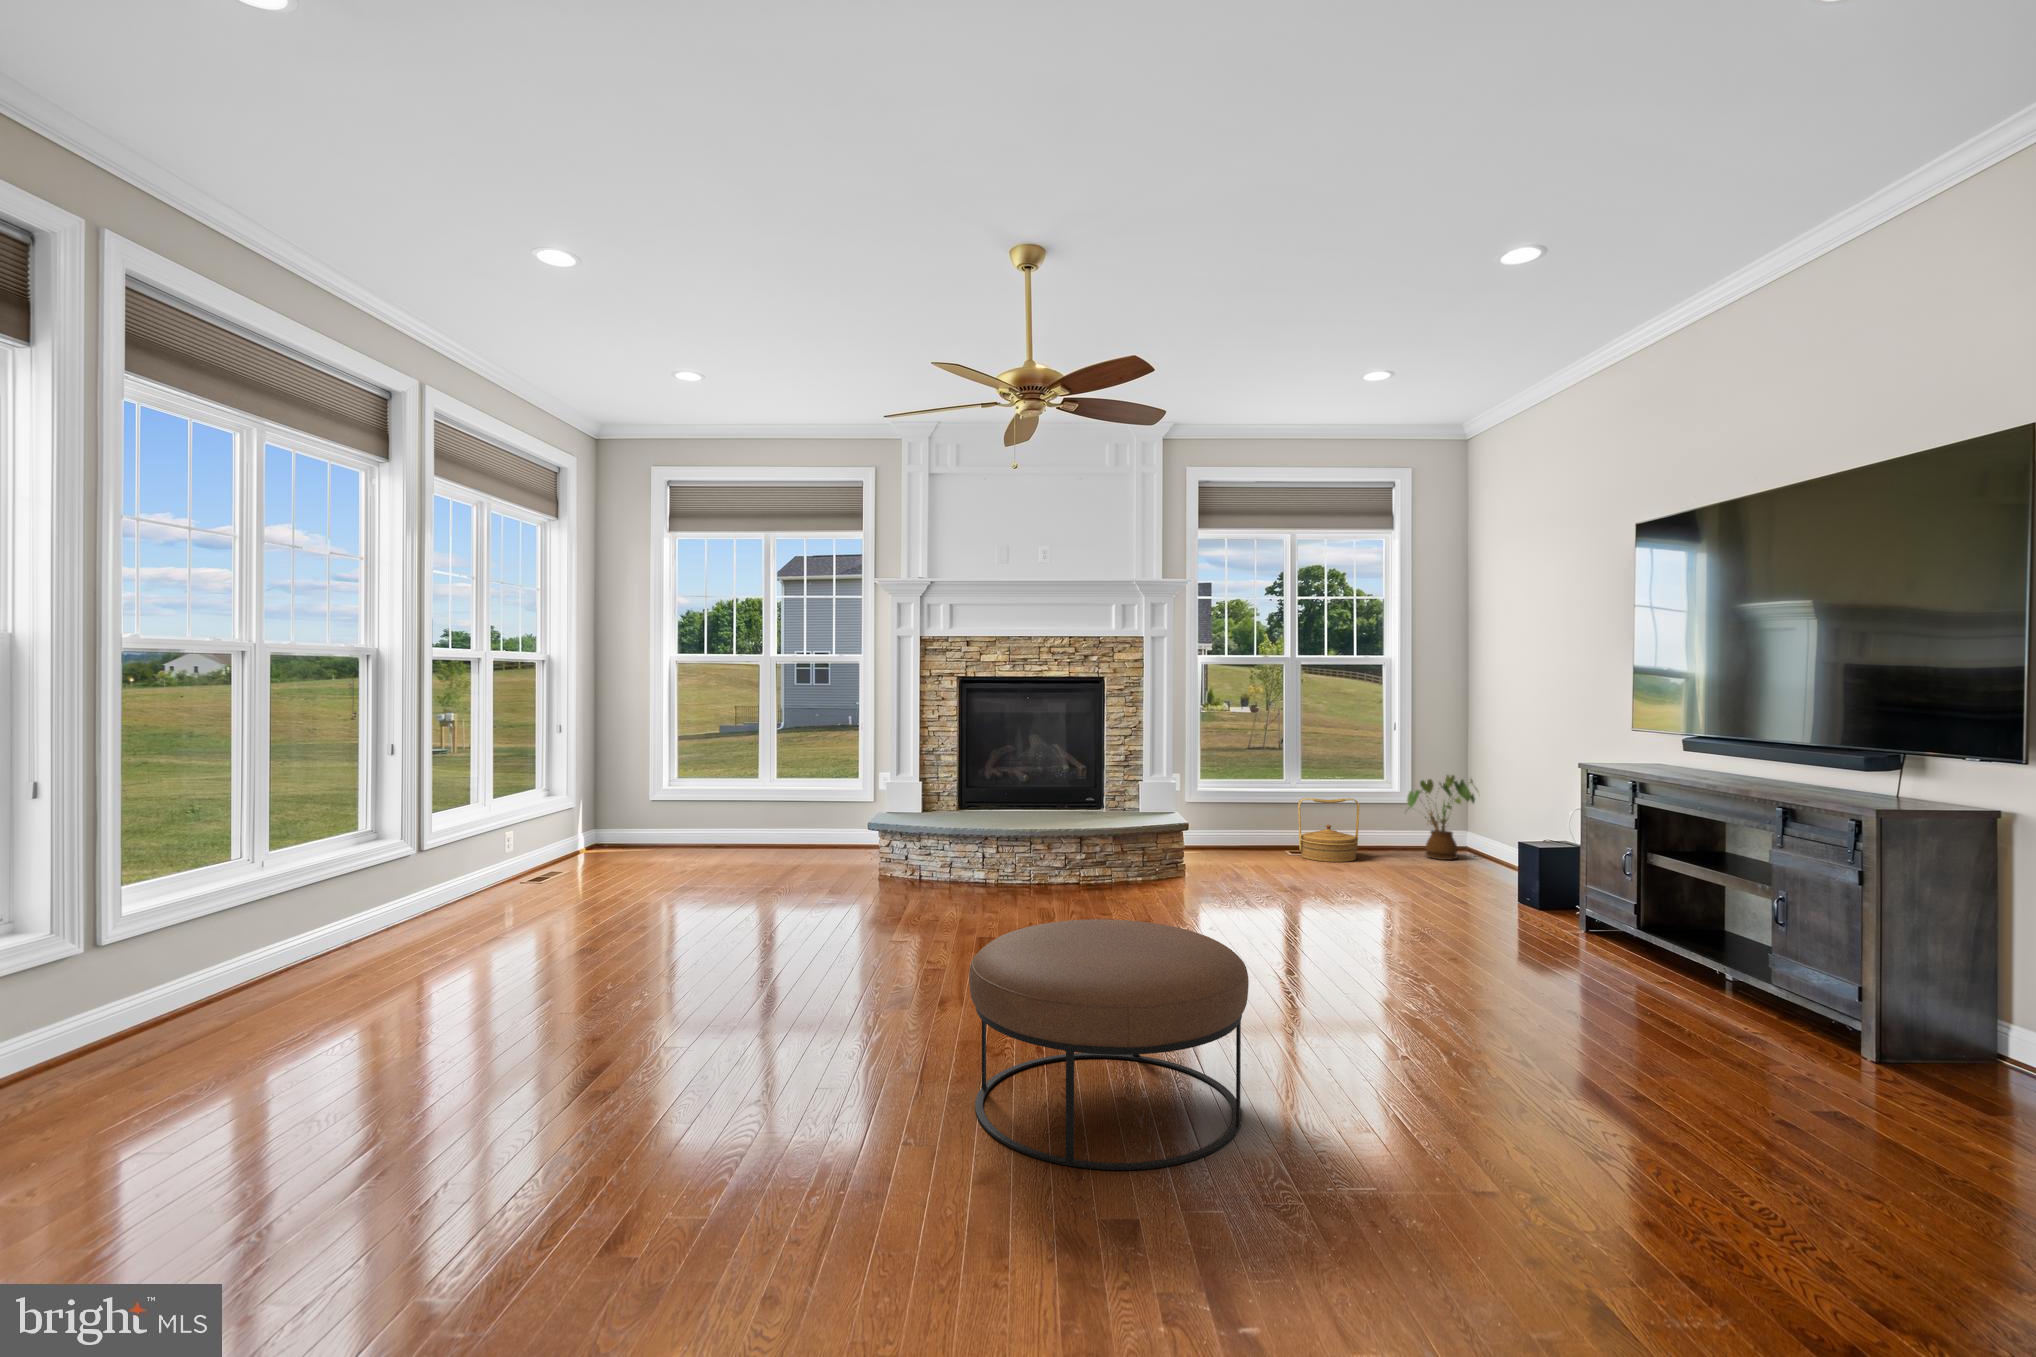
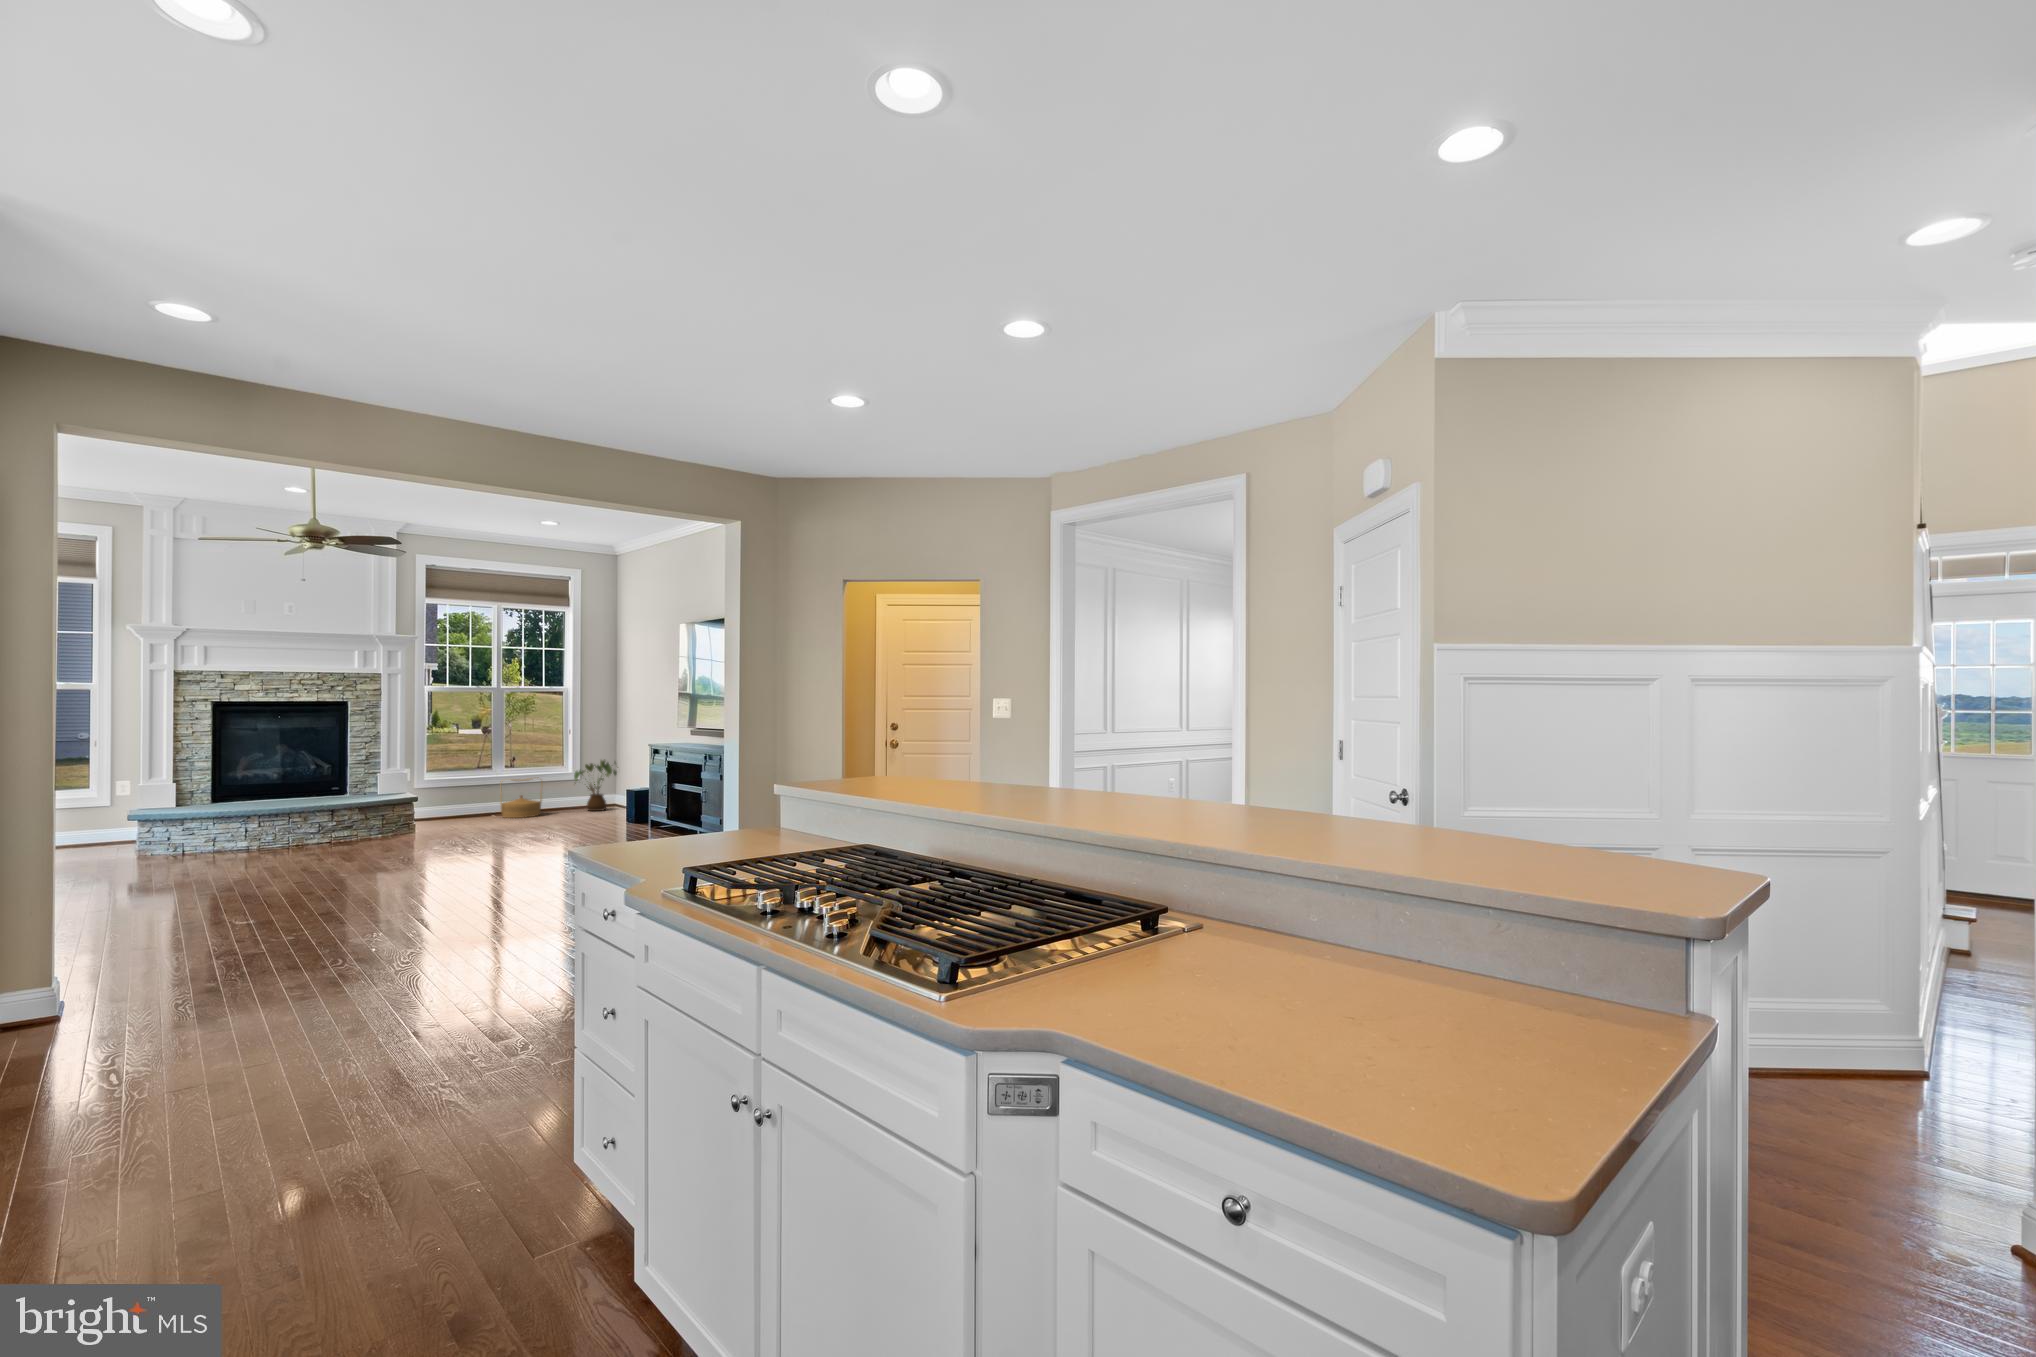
ottoman: present [969,919,1249,1170] -> none [286,826,436,919]

